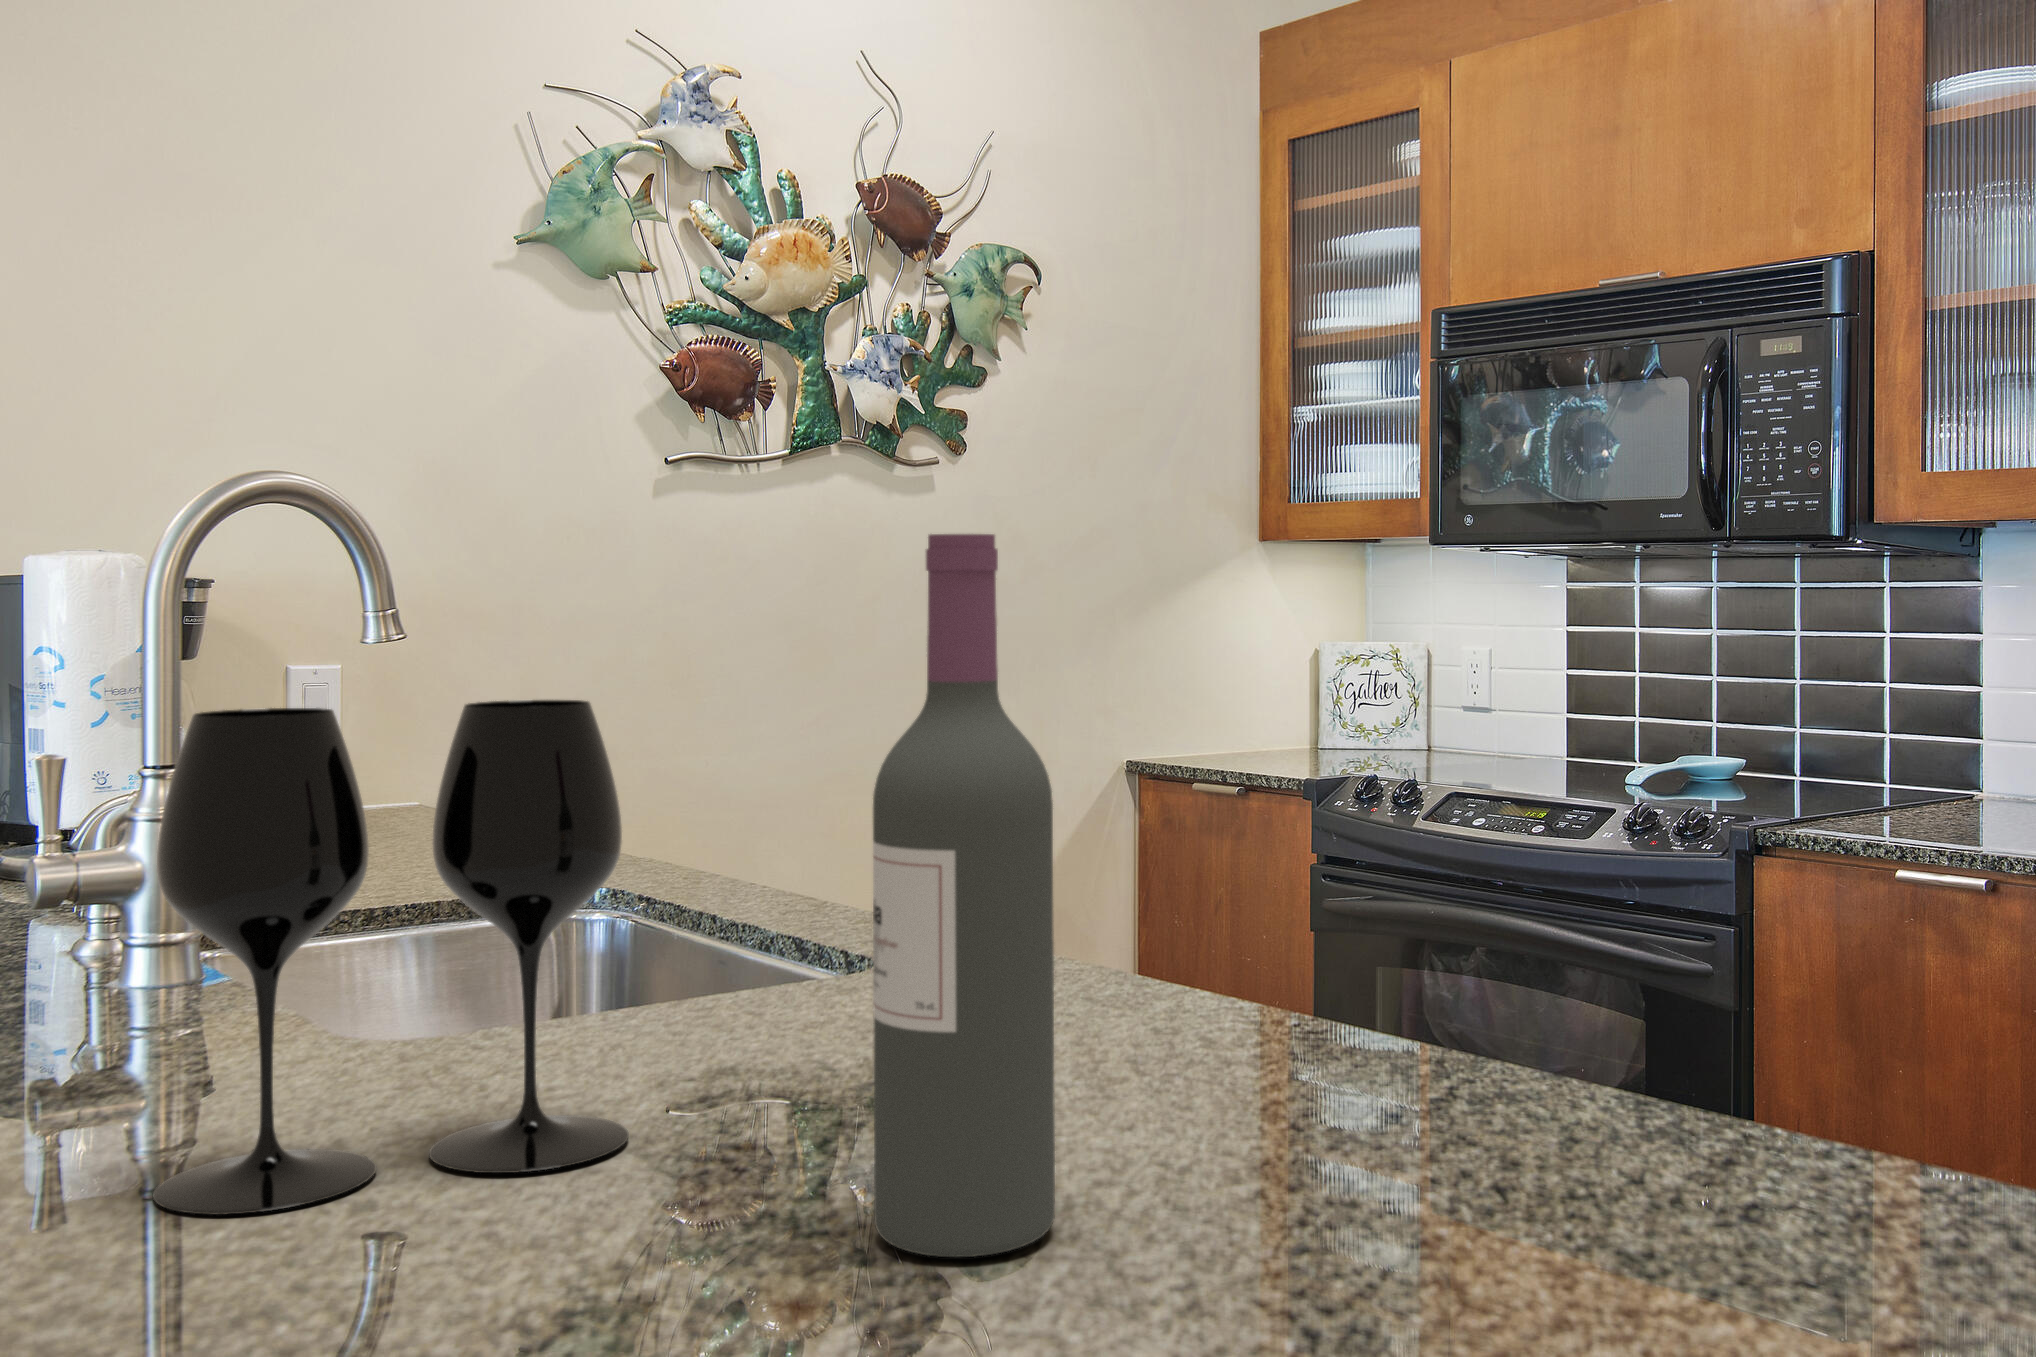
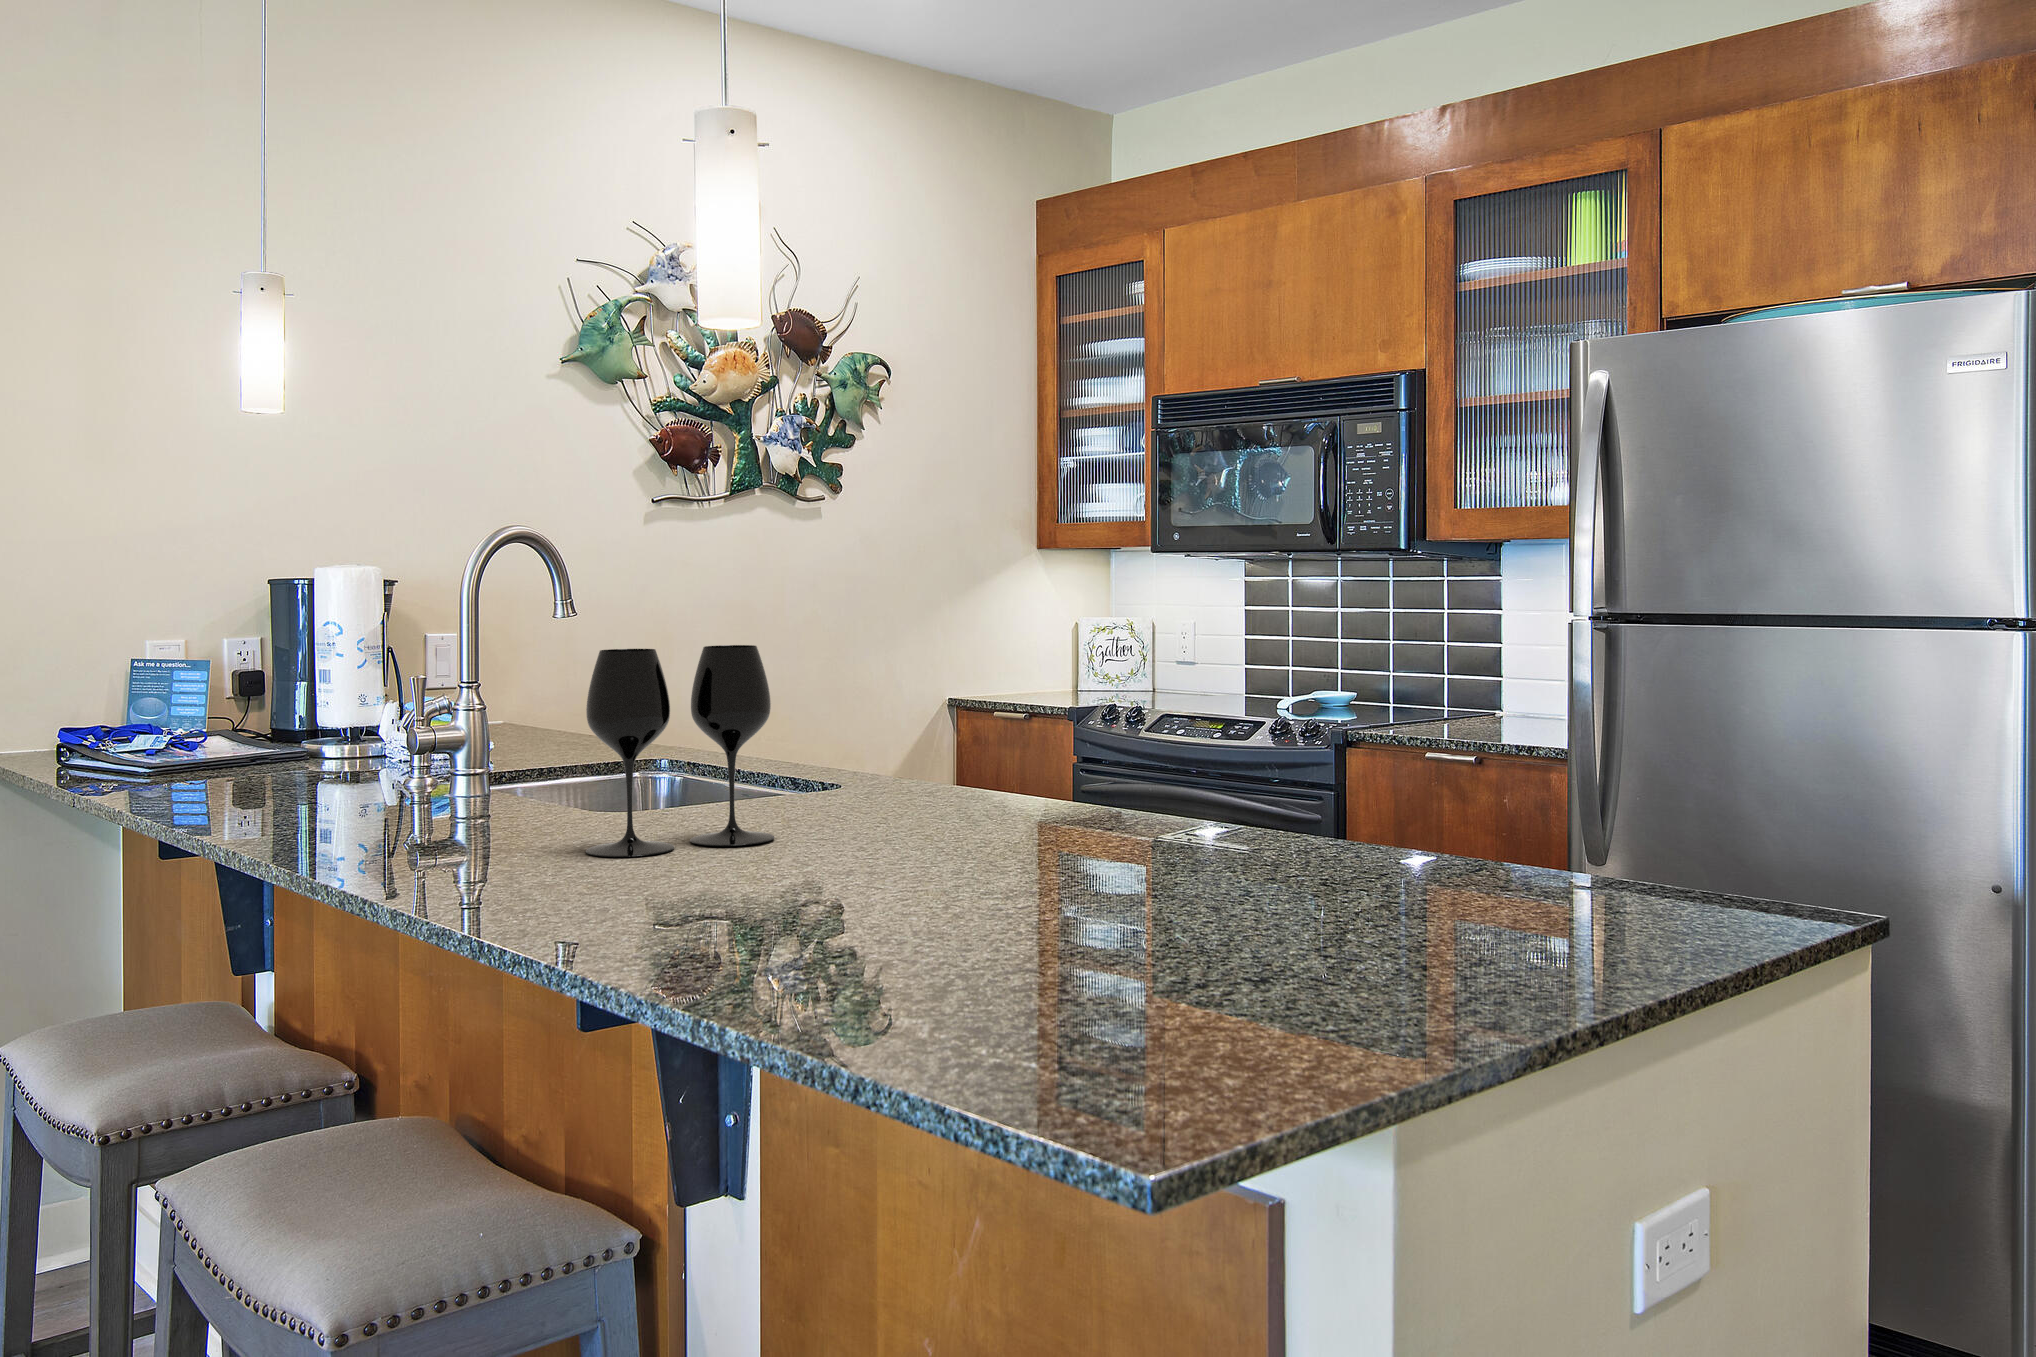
wine bottle: present [873,534,1055,1257] -> none [896,575,970,861]

